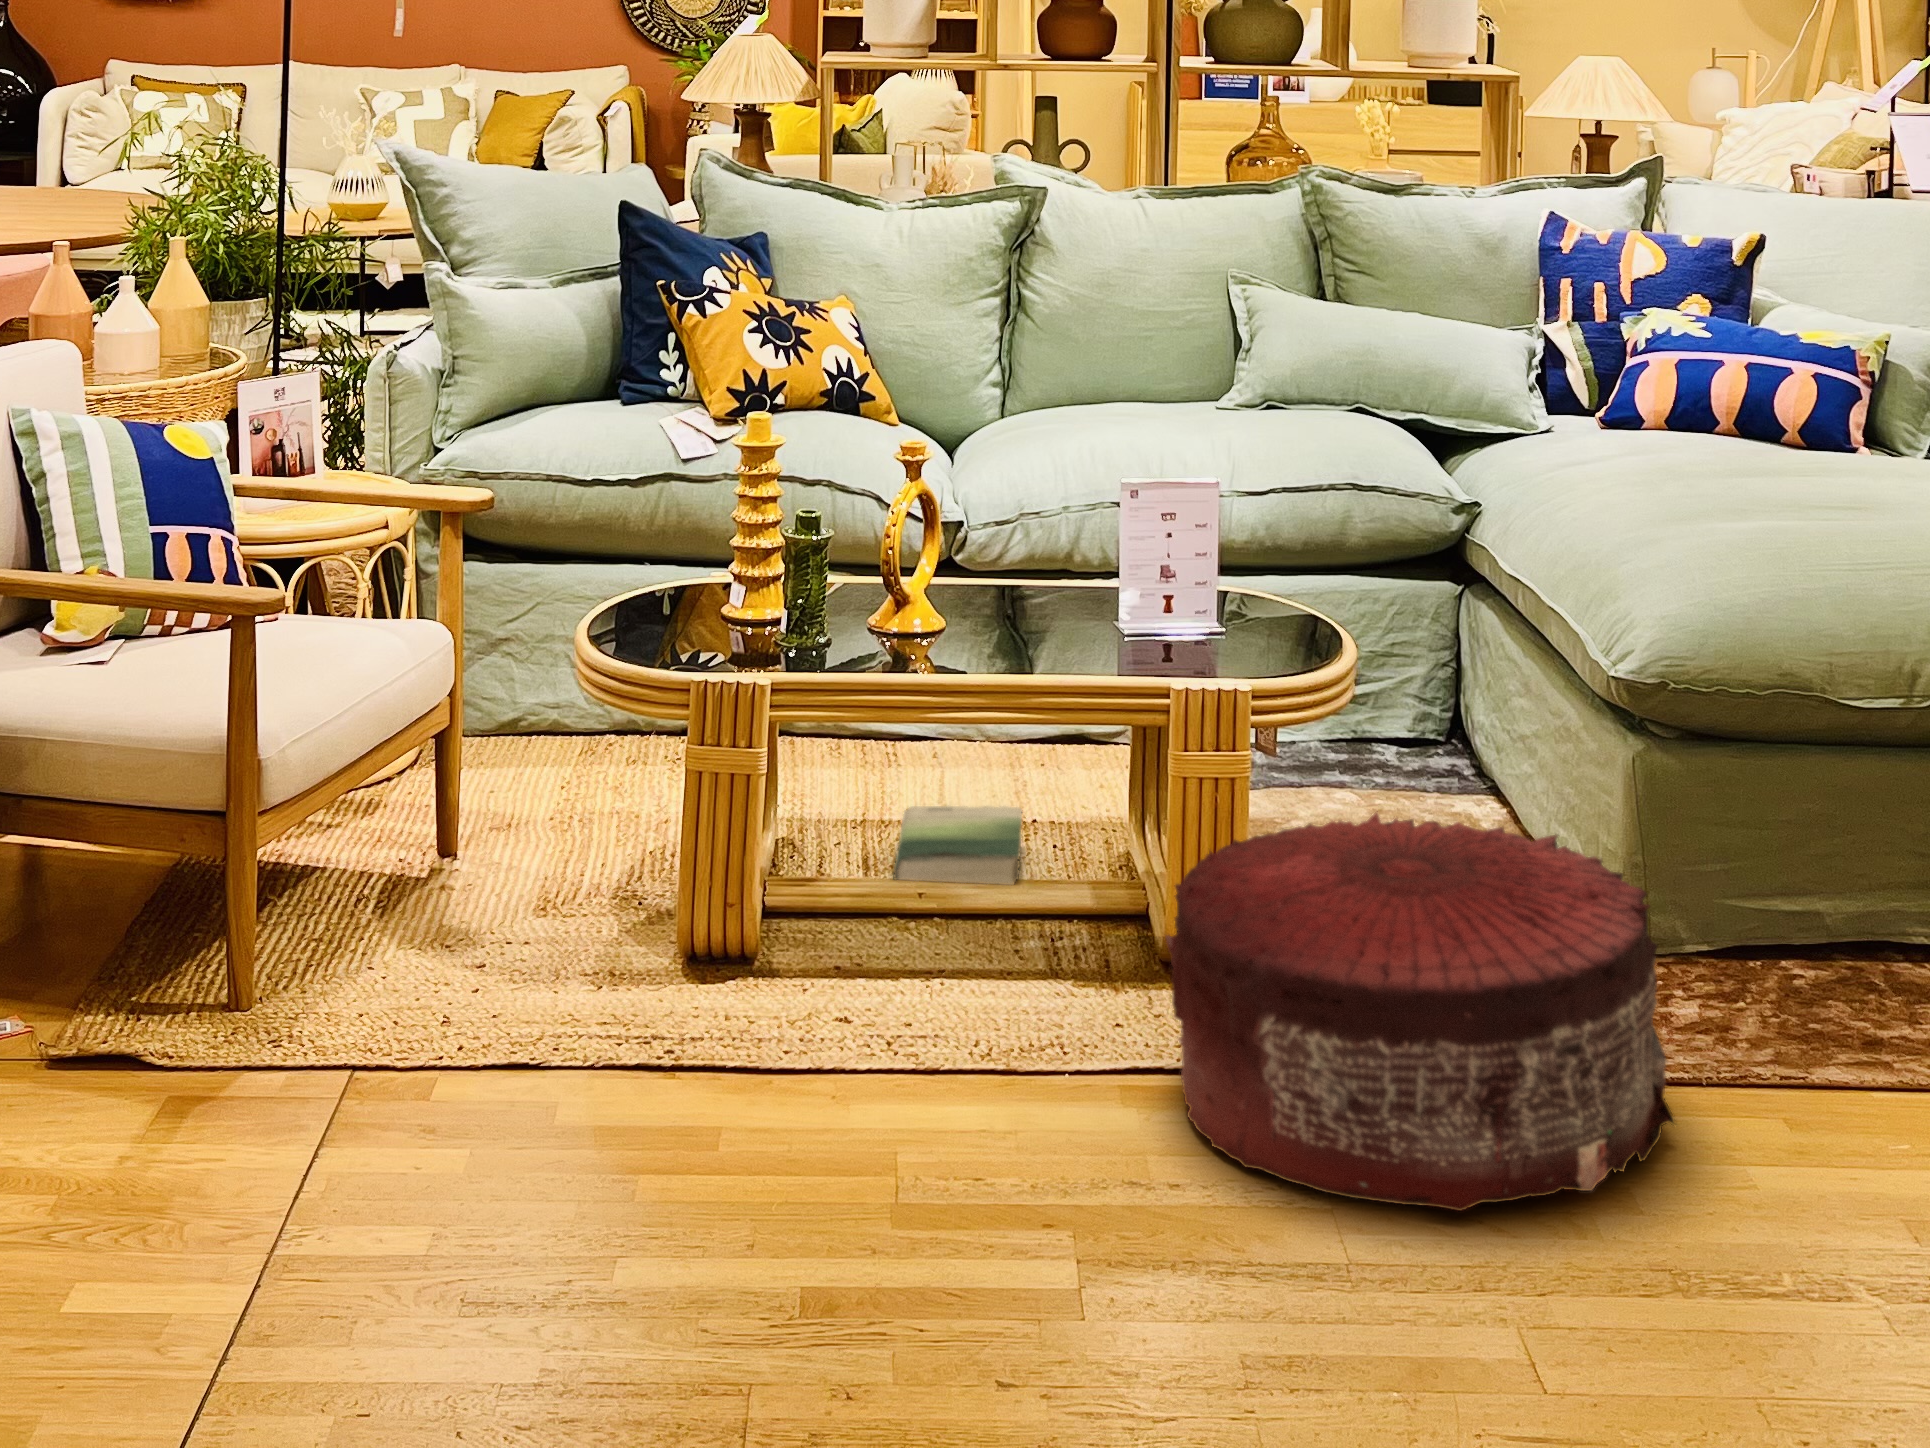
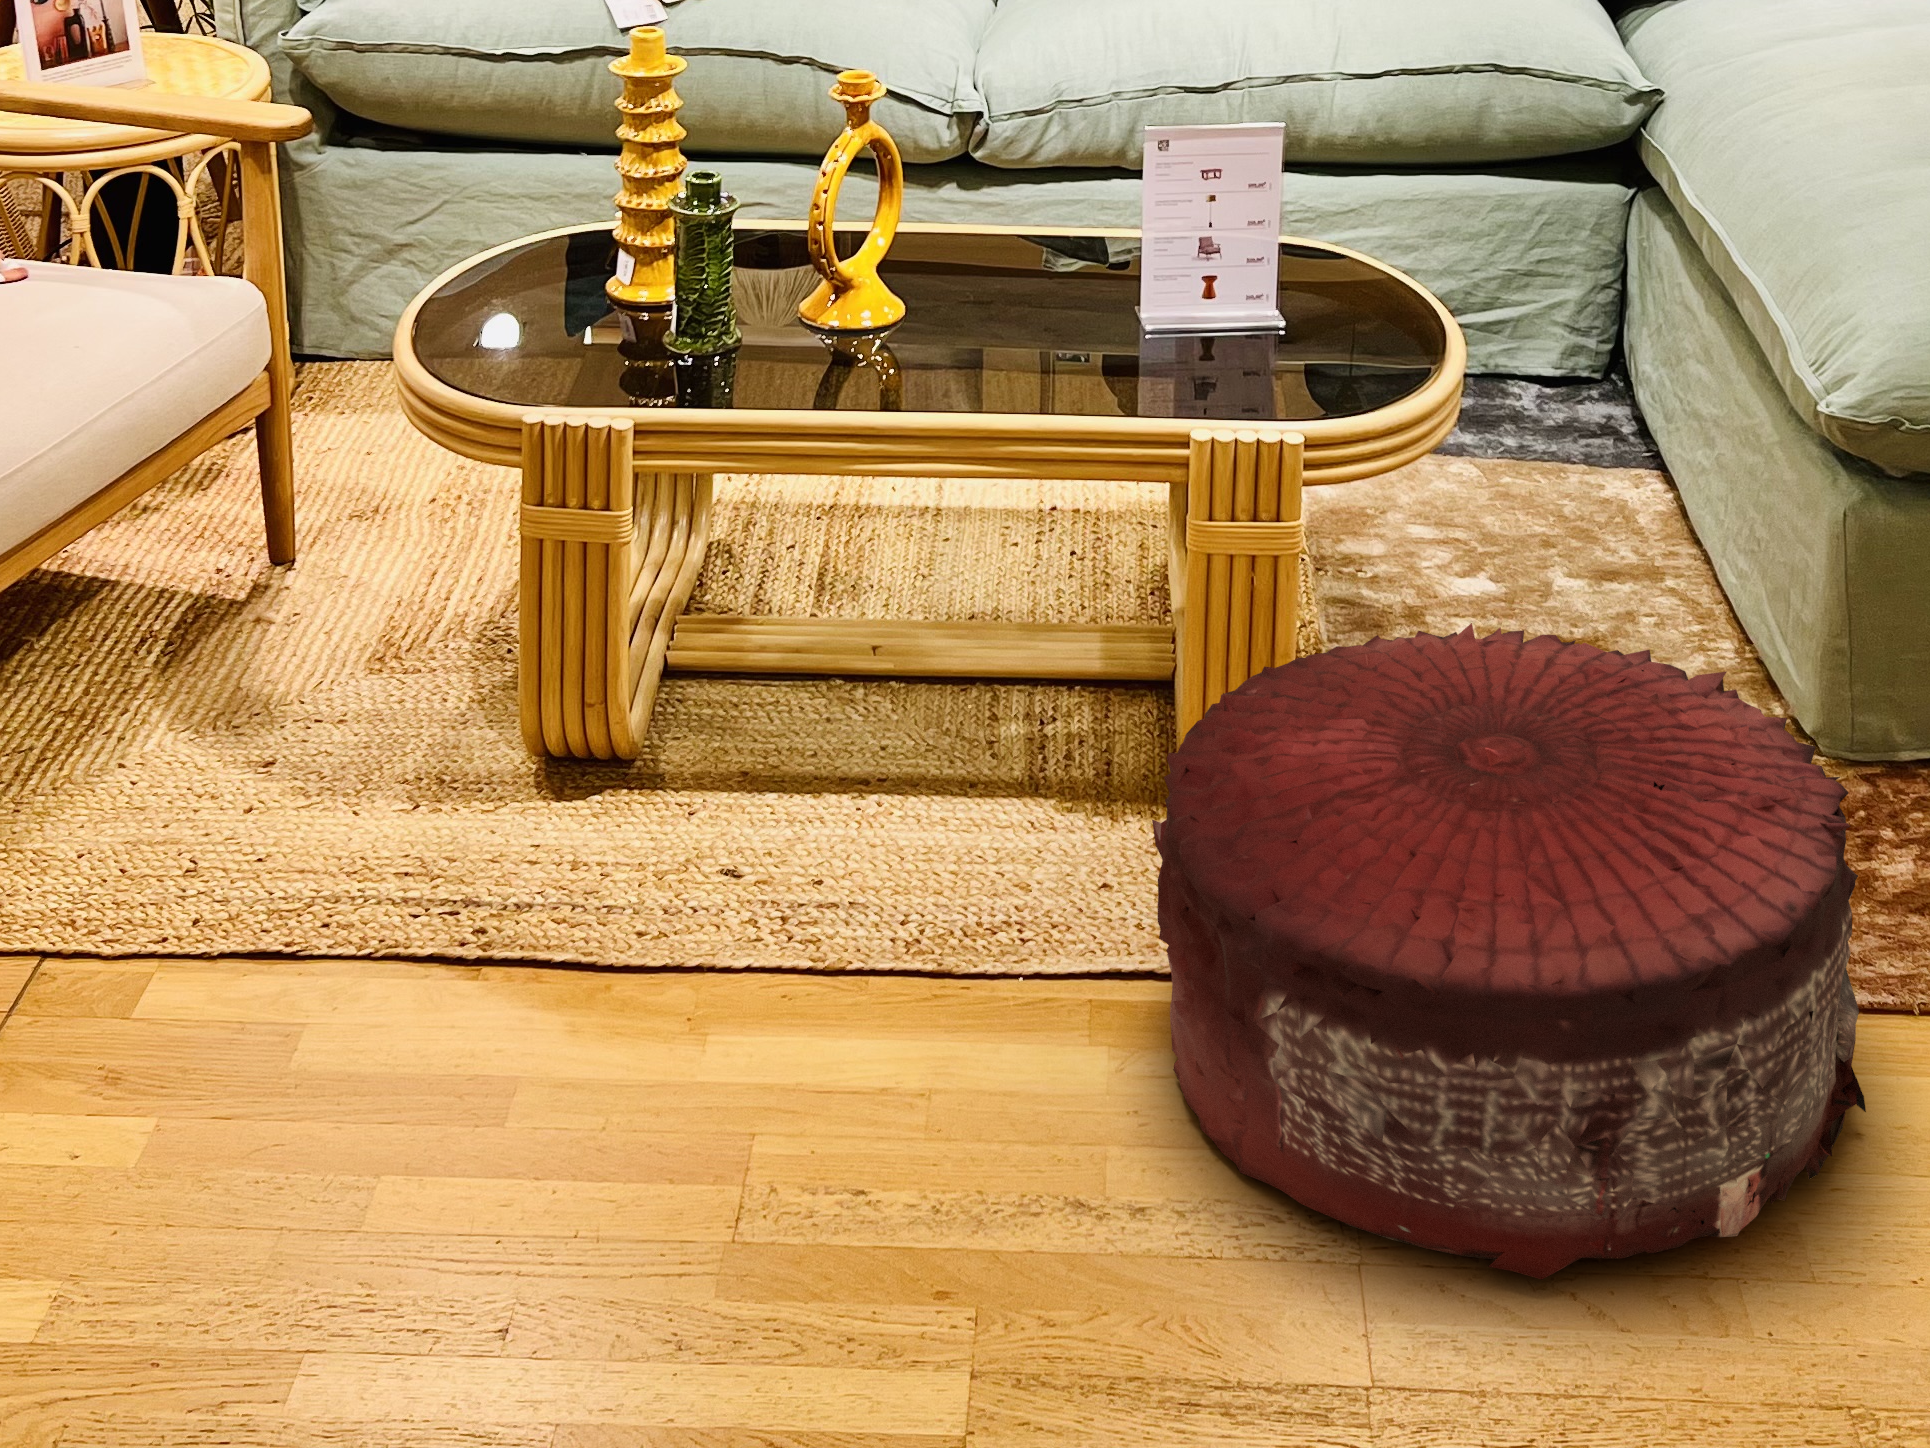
book: present [894,806,1022,885] -> none [843,508,1029,644]

